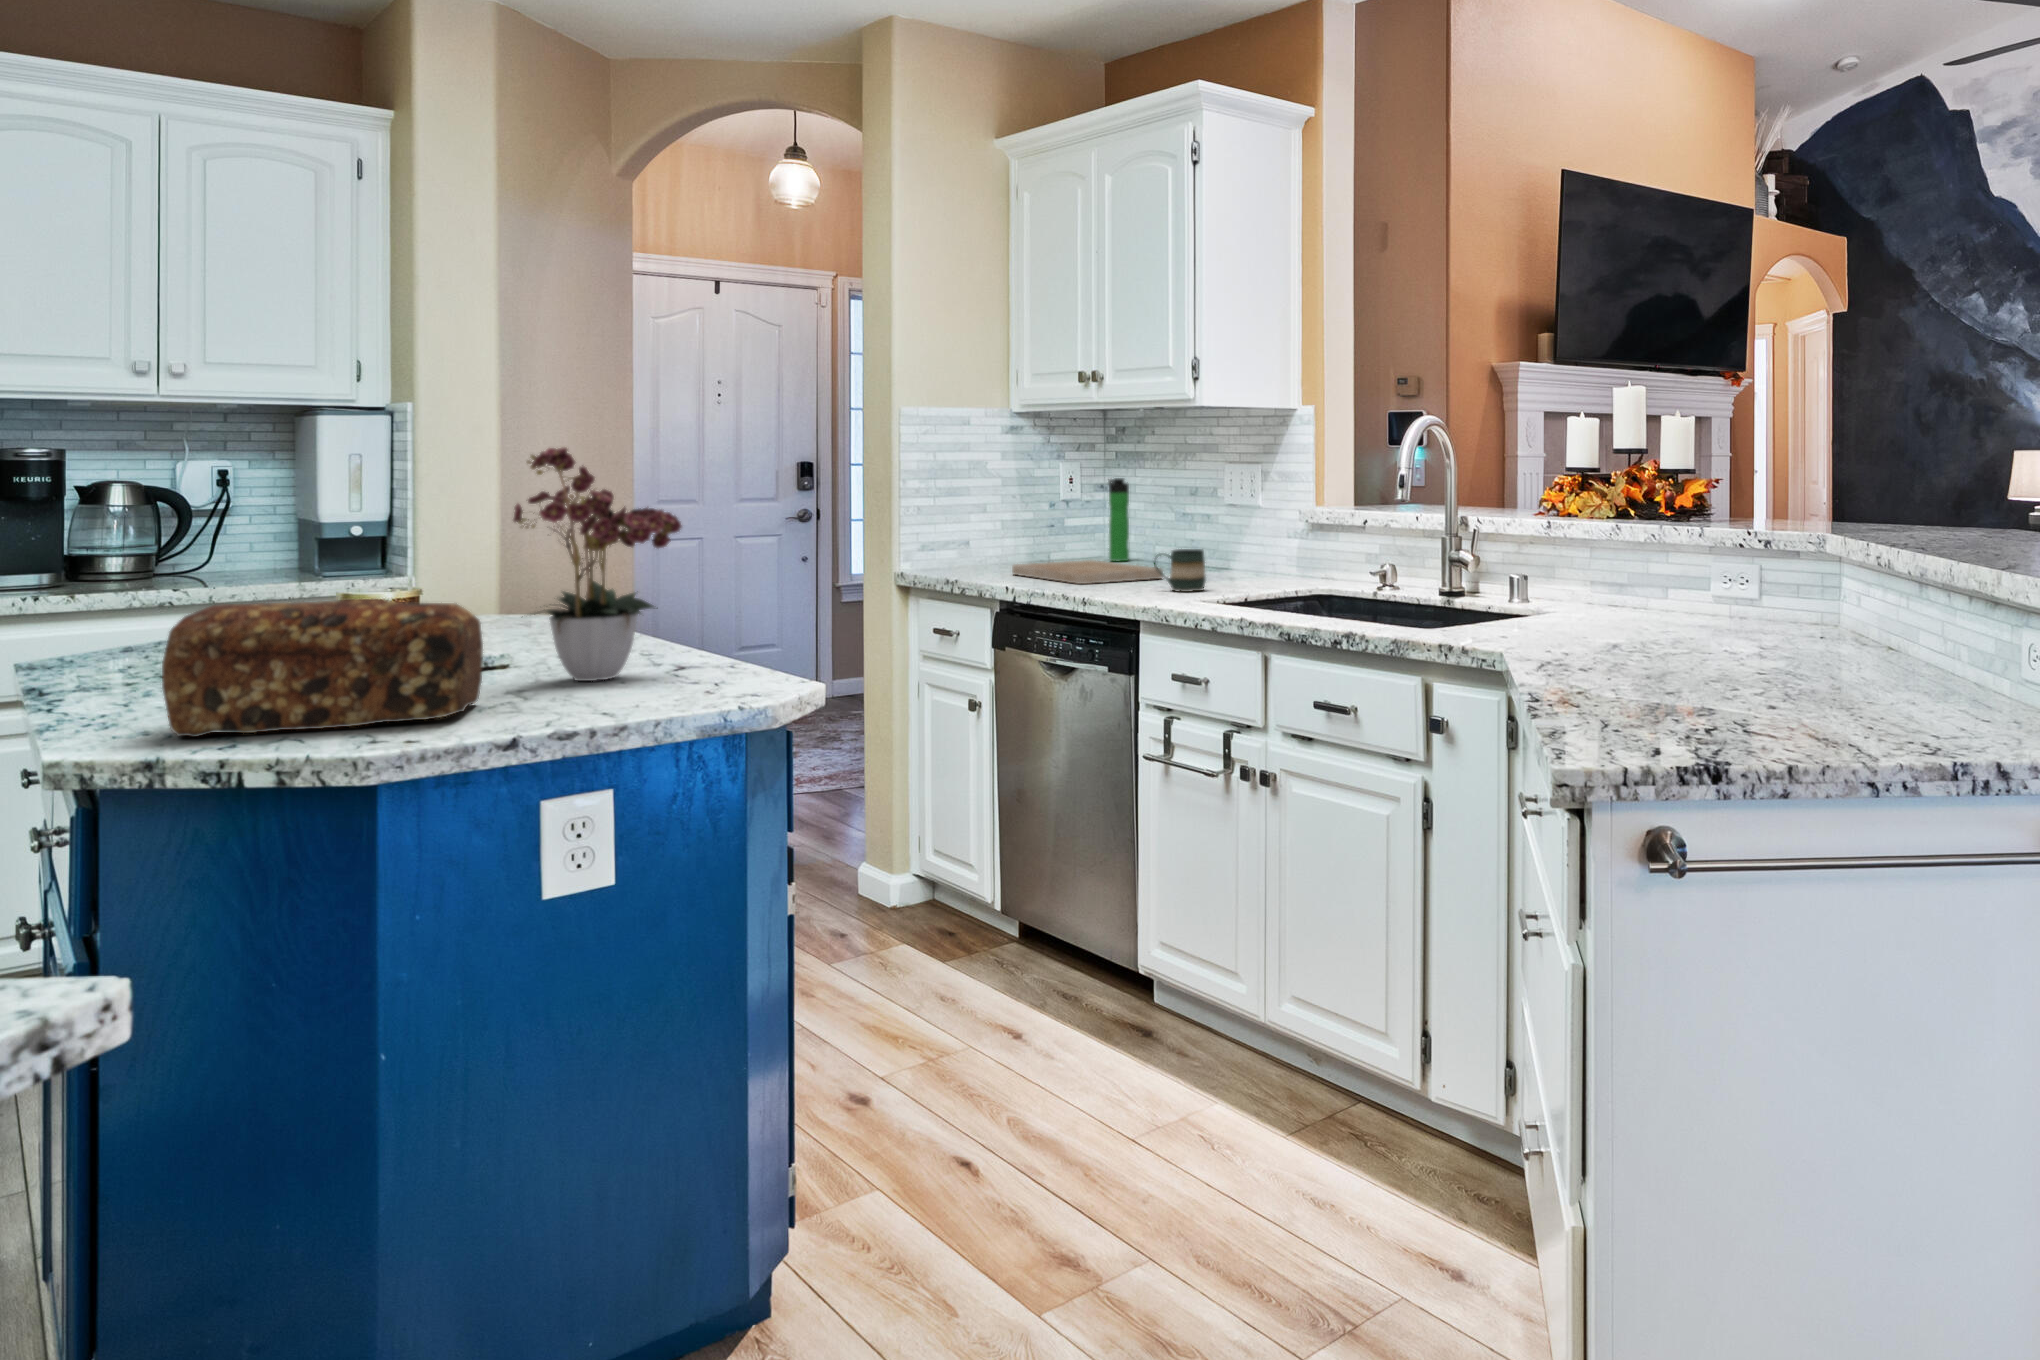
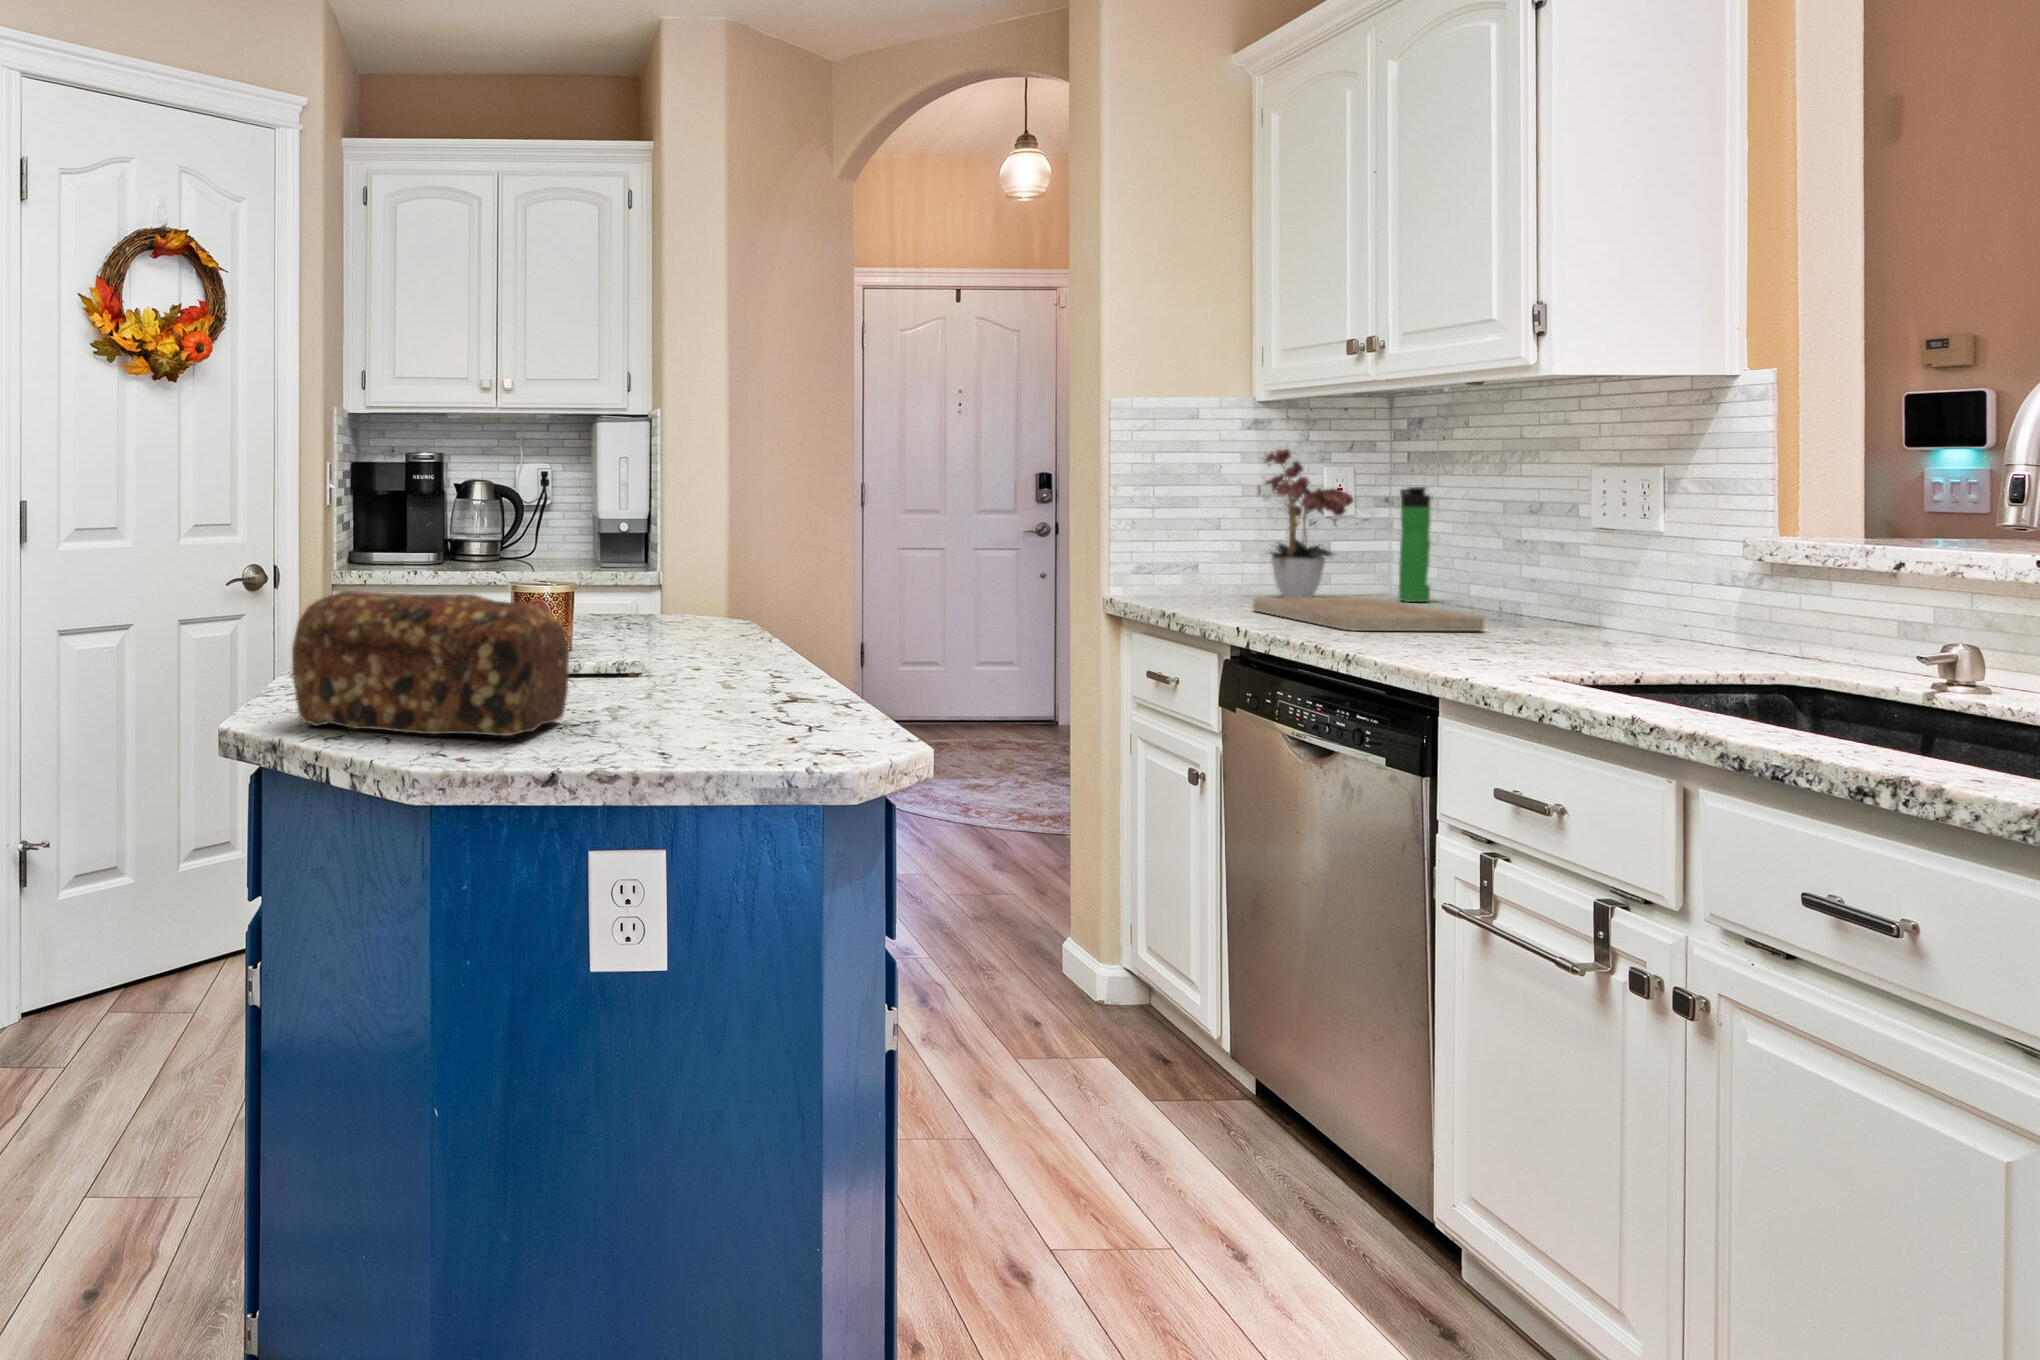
flower arrangement: present [513,447,682,681] -> present [1258,449,1354,598]
mug: present [1154,549,1206,592] -> none [1470,589,1564,656]

